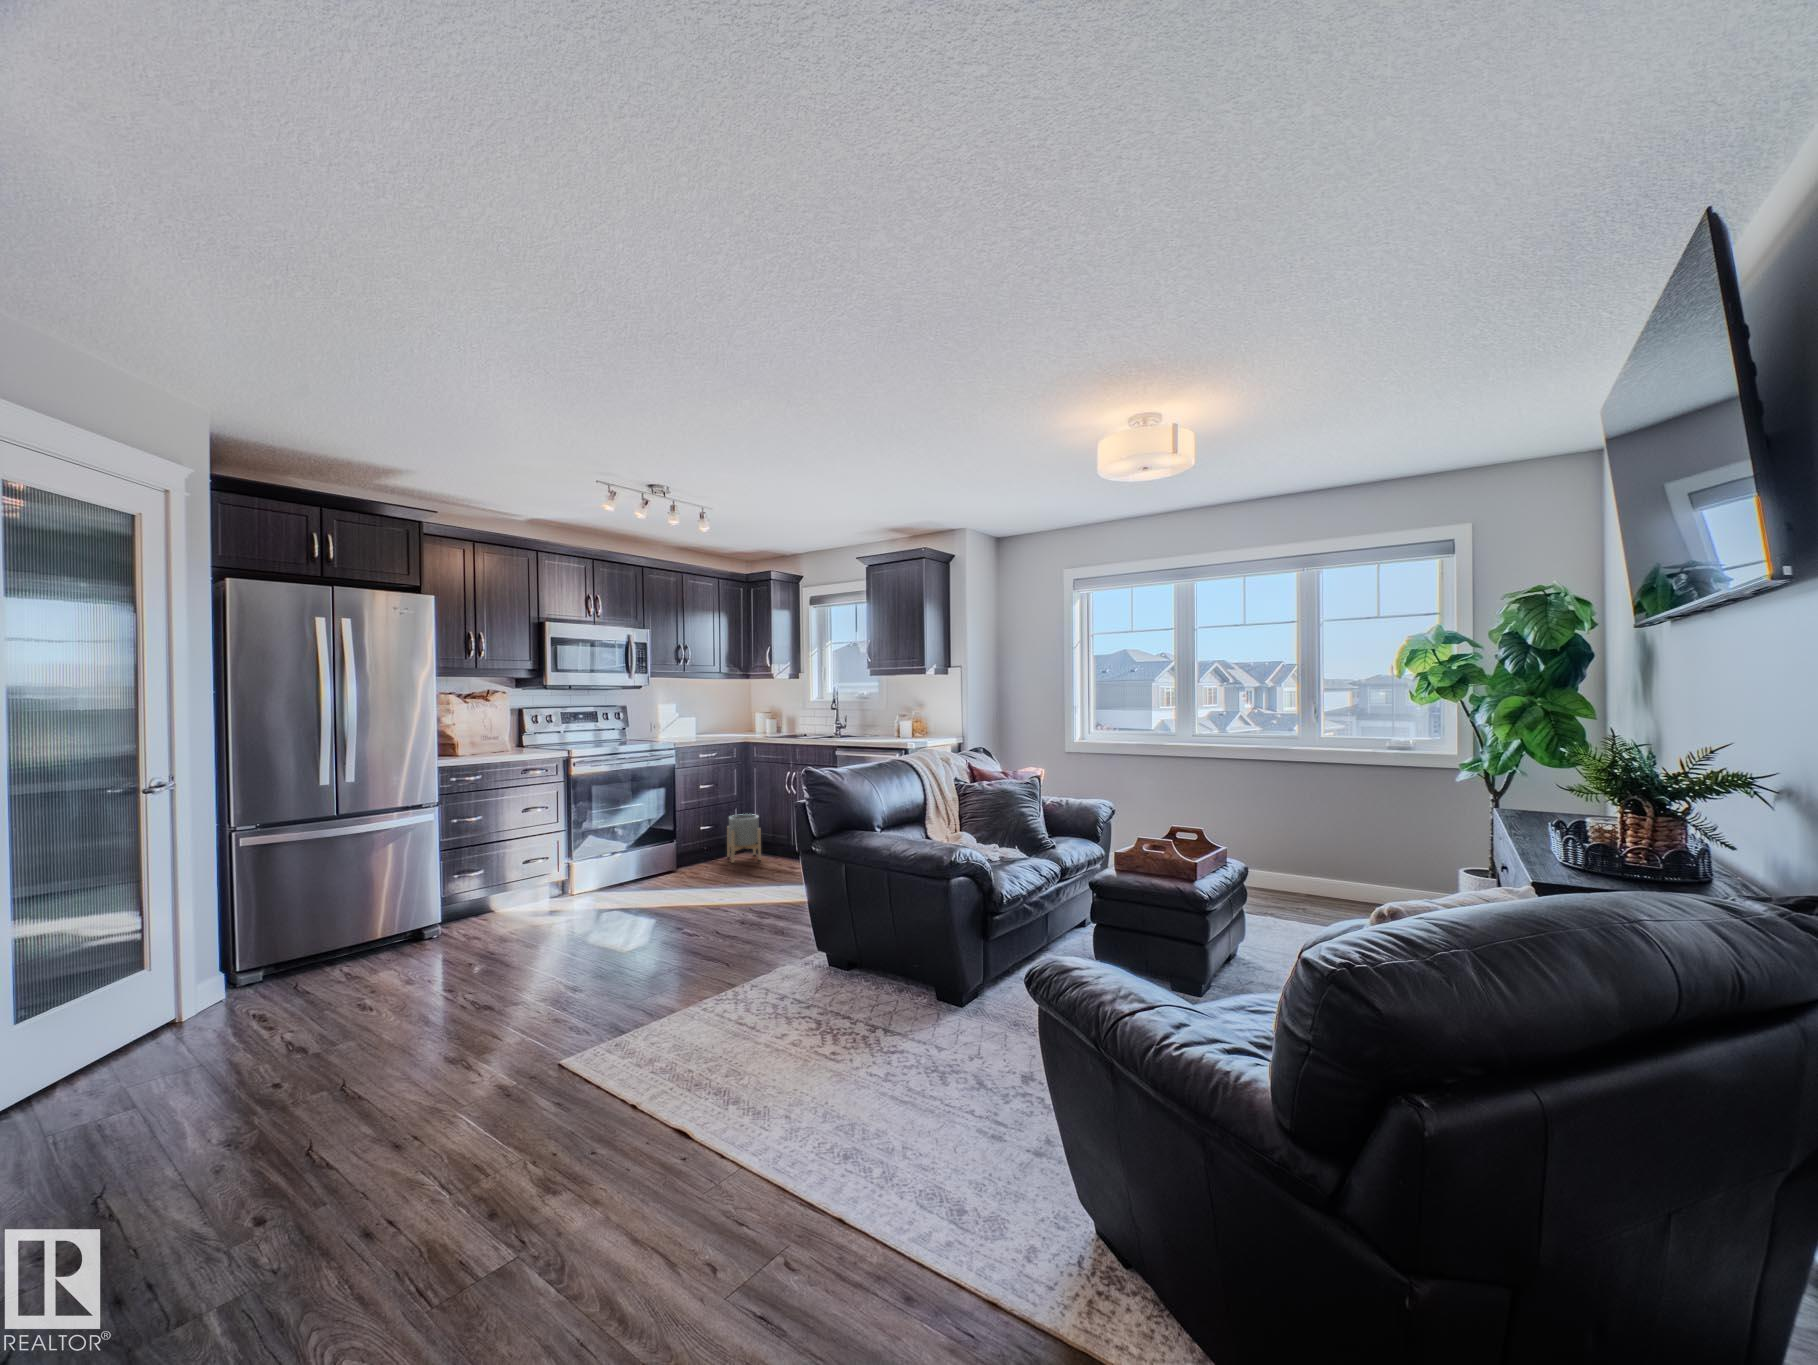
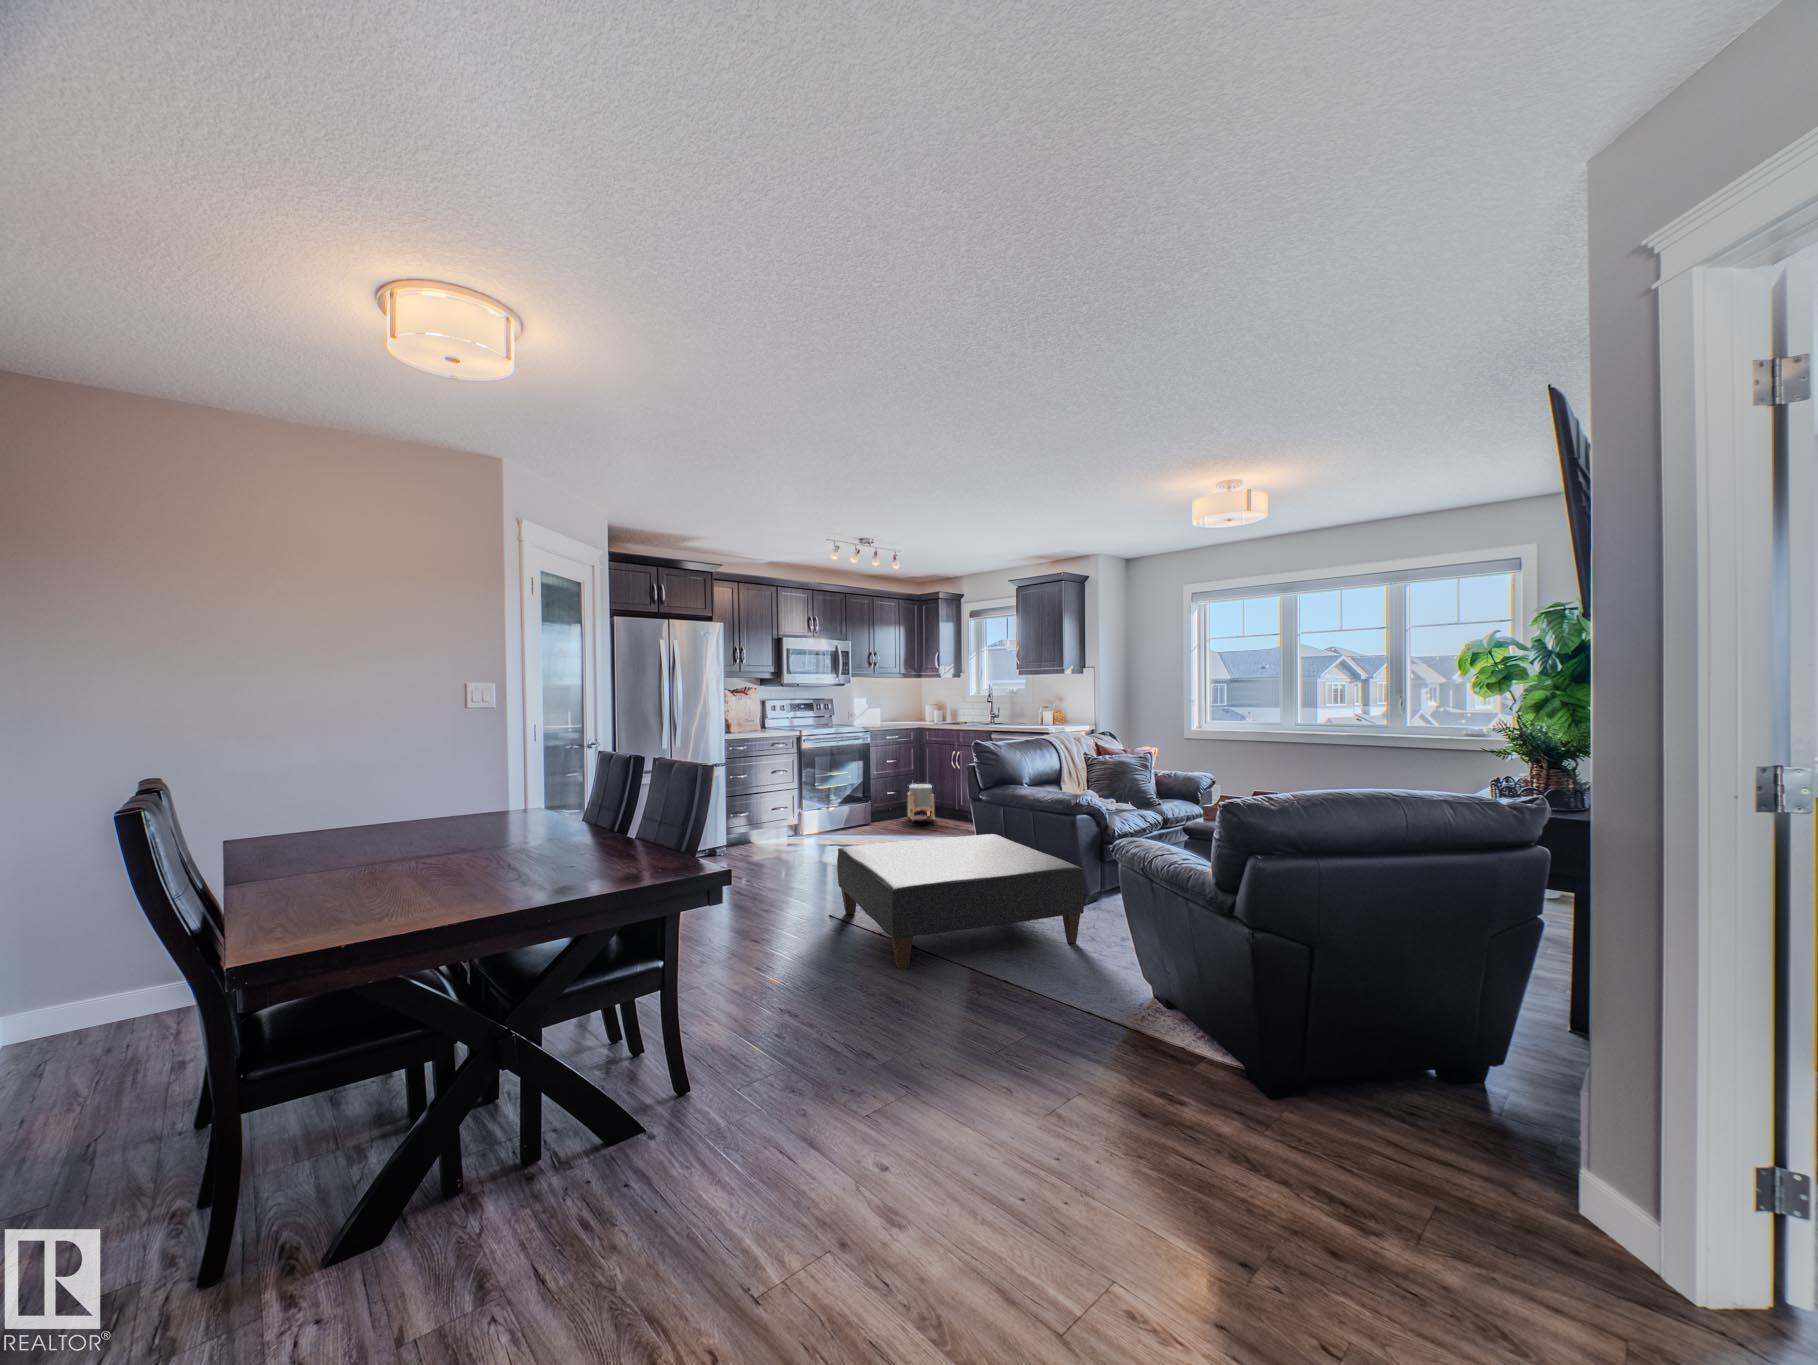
ottoman: none [575,906,970,1209] -> present [837,834,1085,969]

